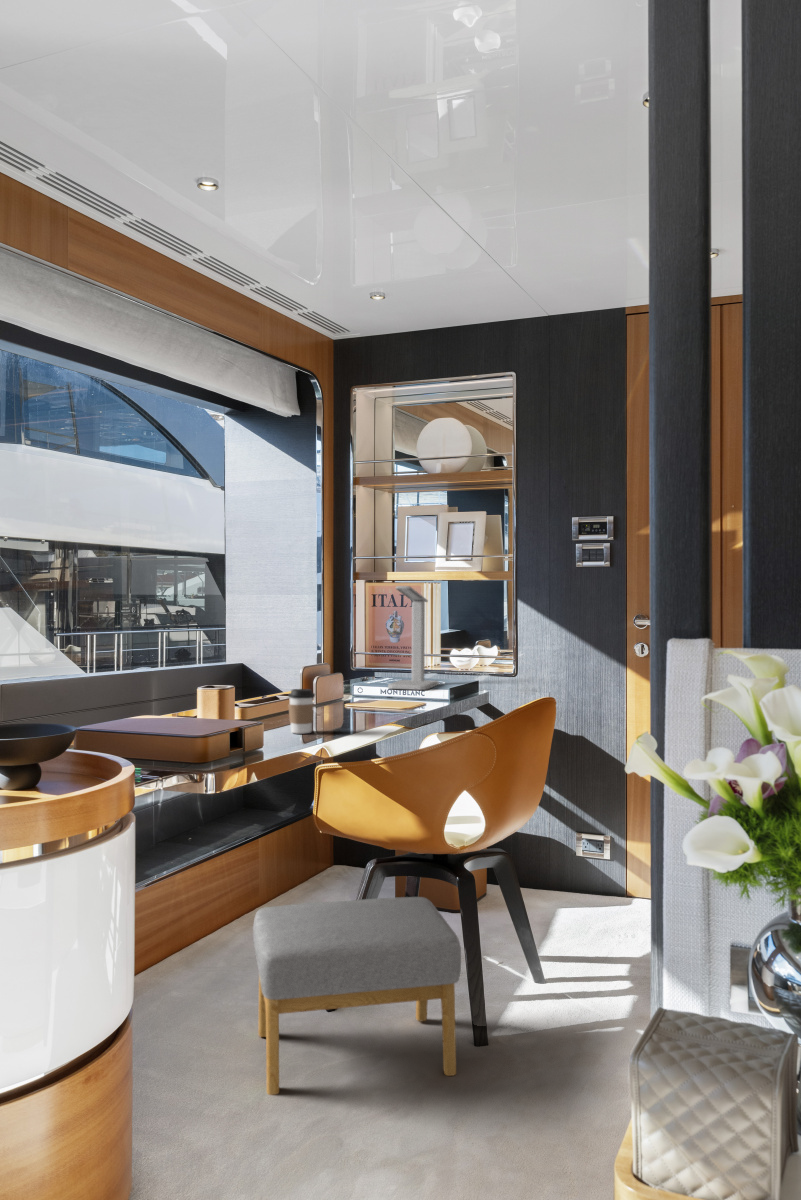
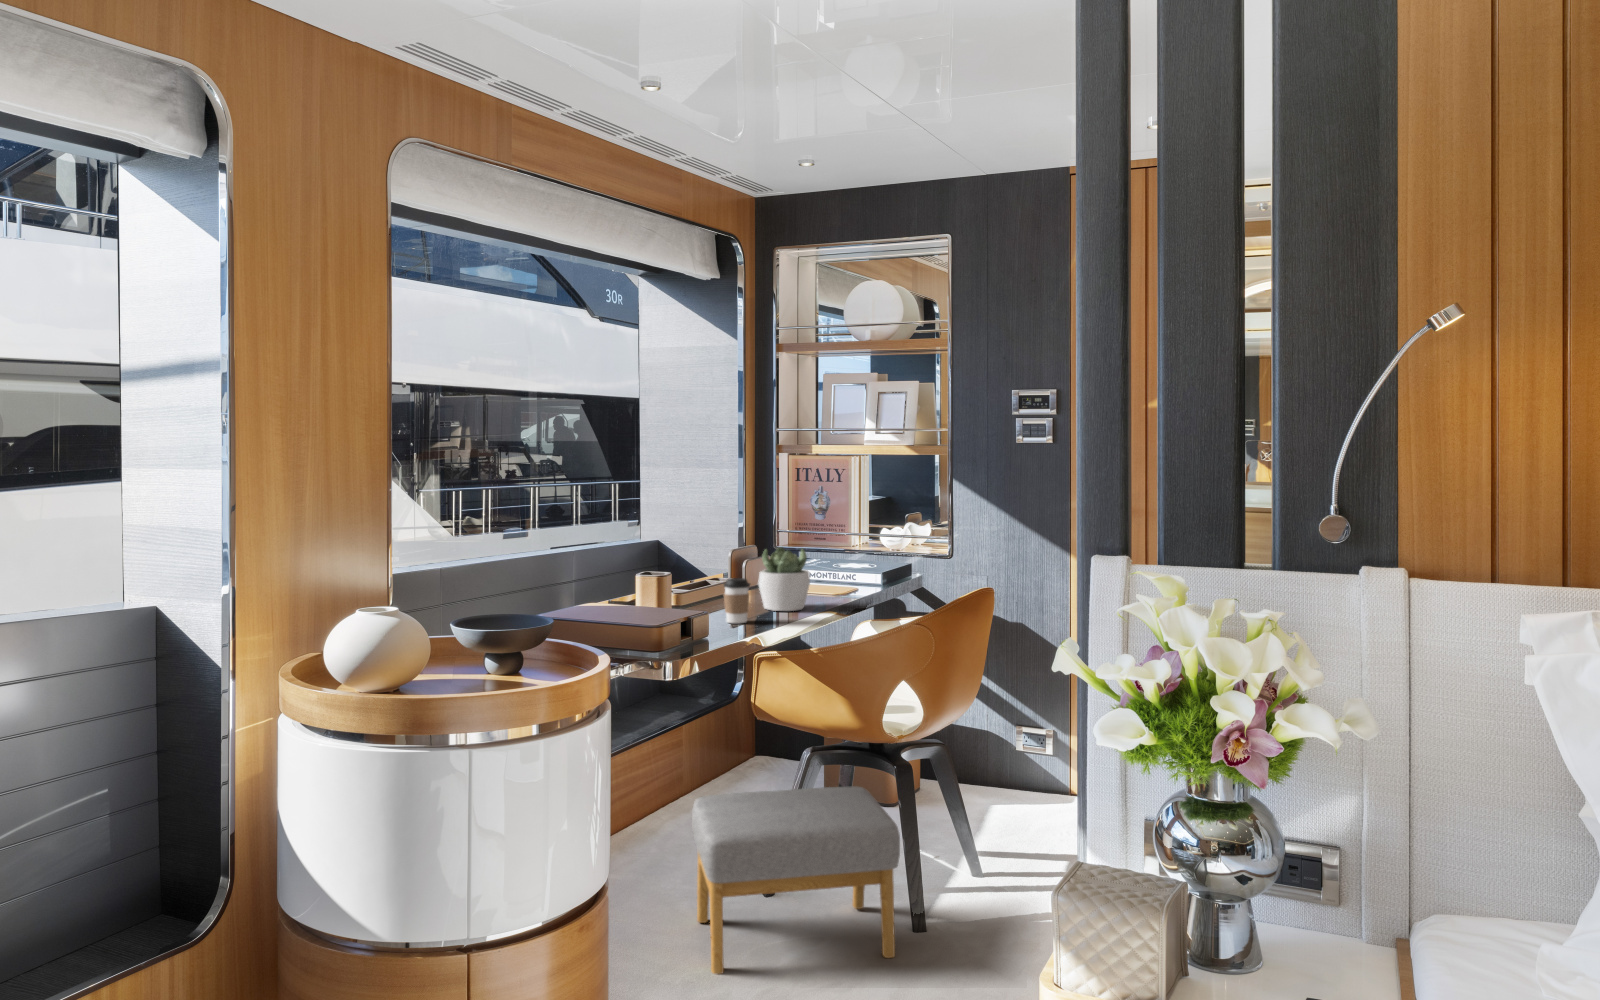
desk lamp: present [388,586,439,690] -> none [817,465,870,574]
succulent plant: none [325,660,376,722] -> present [758,547,810,611]

